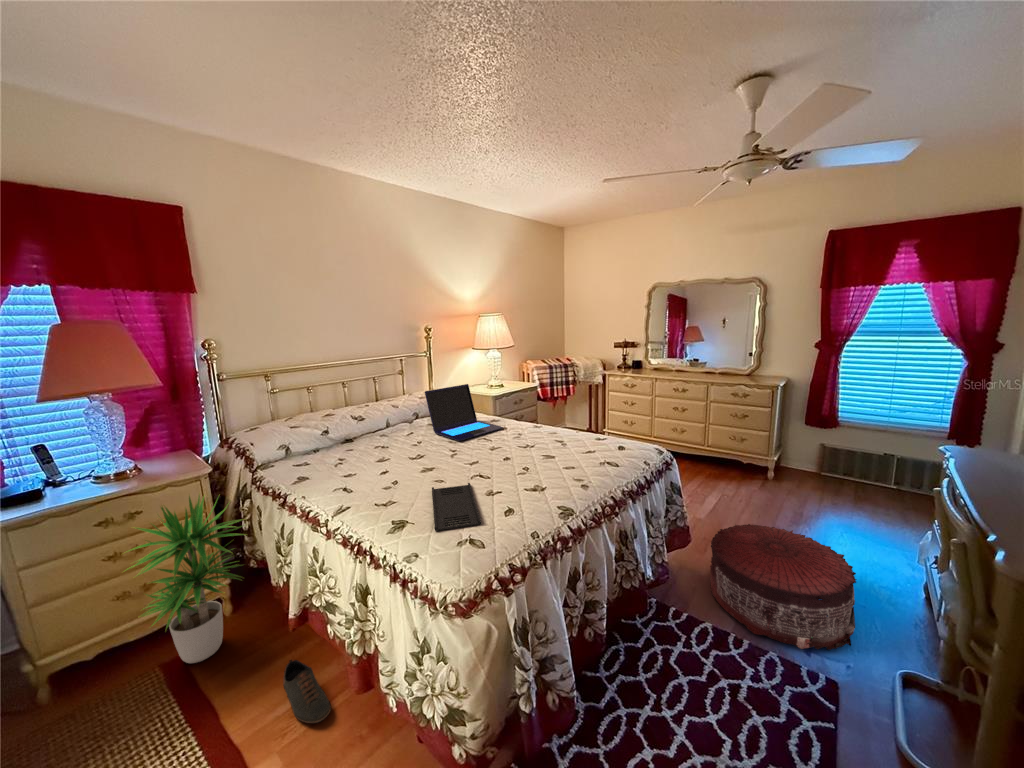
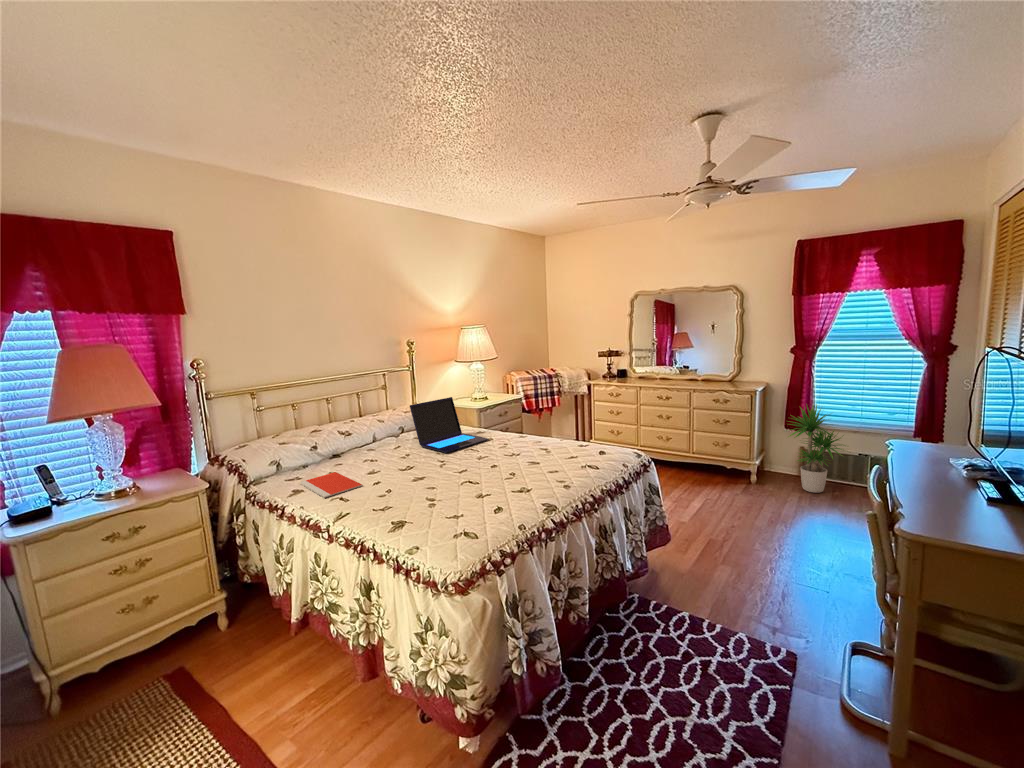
notebook: none [306,458,369,488] -> present [299,472,363,498]
tray: present [432,483,481,531] -> none [425,488,474,527]
potted plant: present [129,495,245,663] -> present [788,404,845,493]
pouf: present [710,524,856,650] -> none [688,522,815,629]
shoe: present [283,660,331,723] -> none [288,661,337,714]

